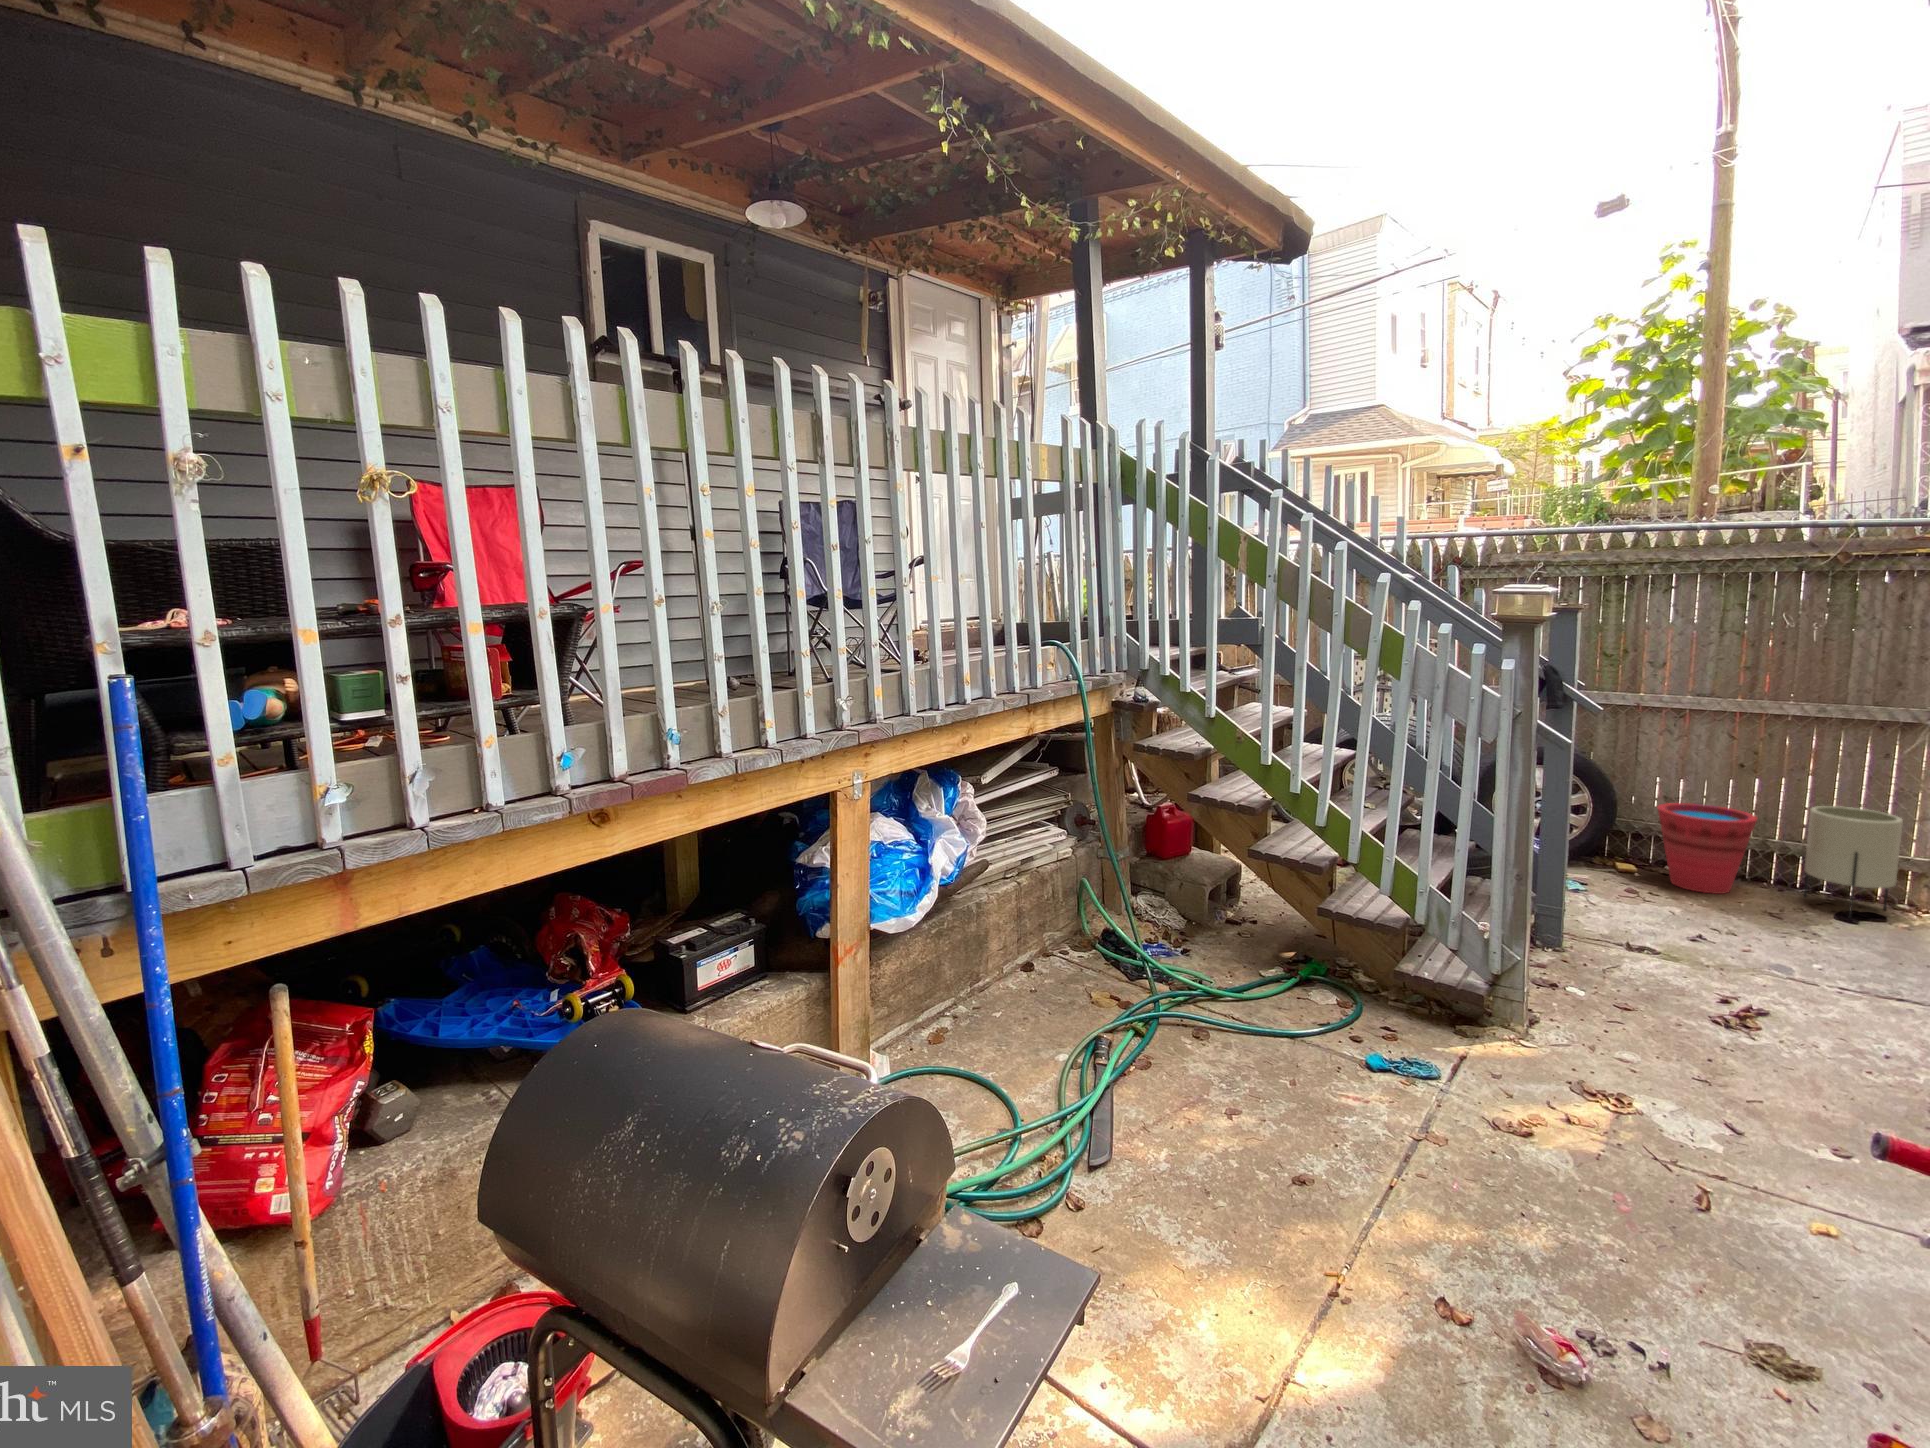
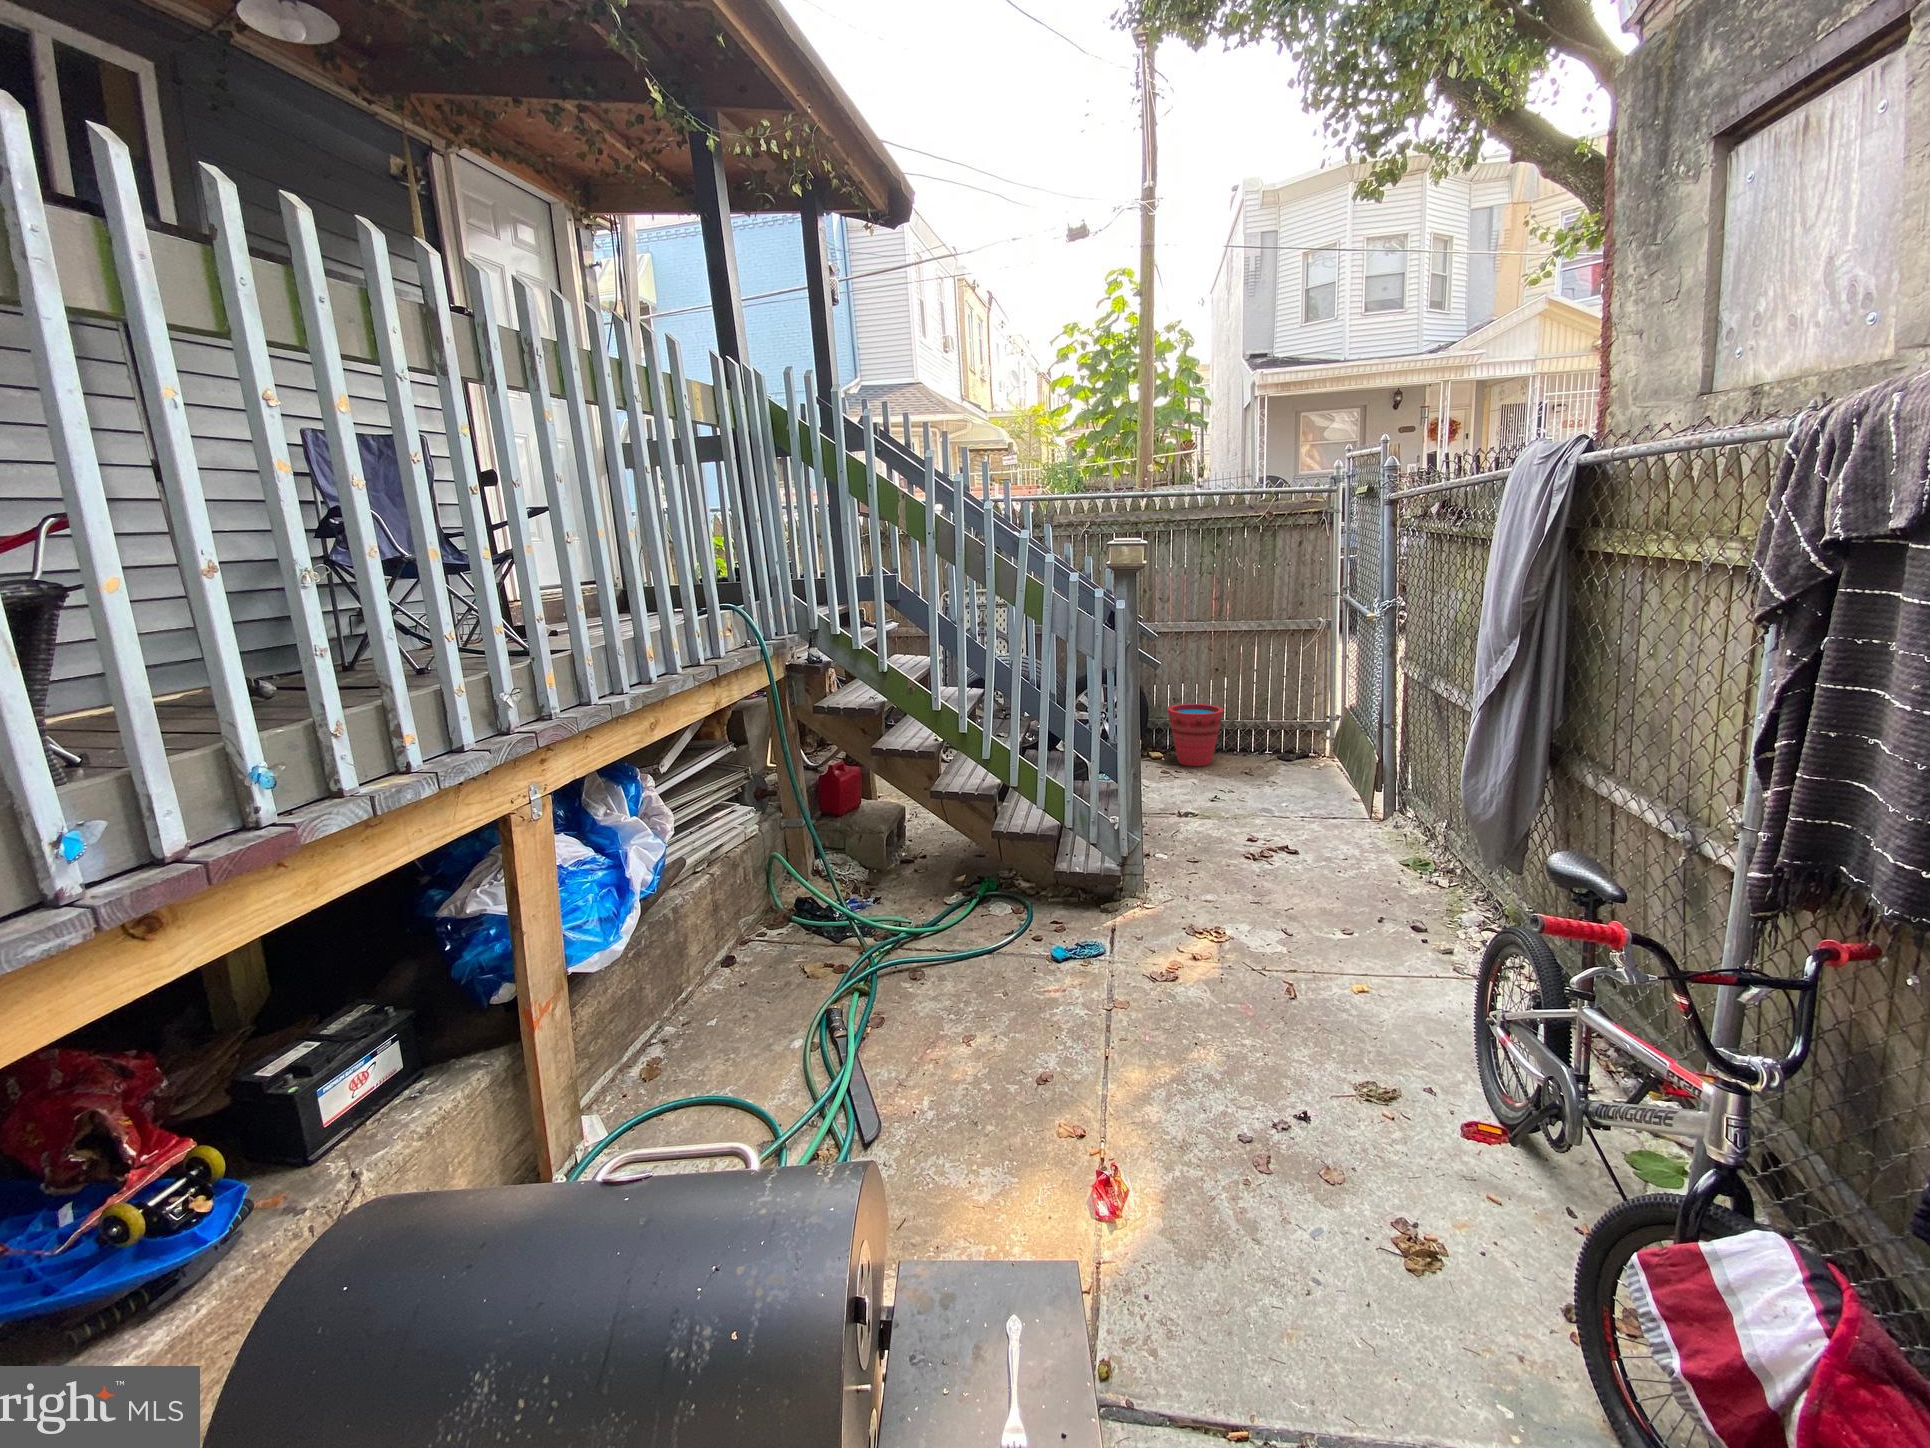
planter: present [1804,806,1903,917] -> none [1249,695,1297,768]

